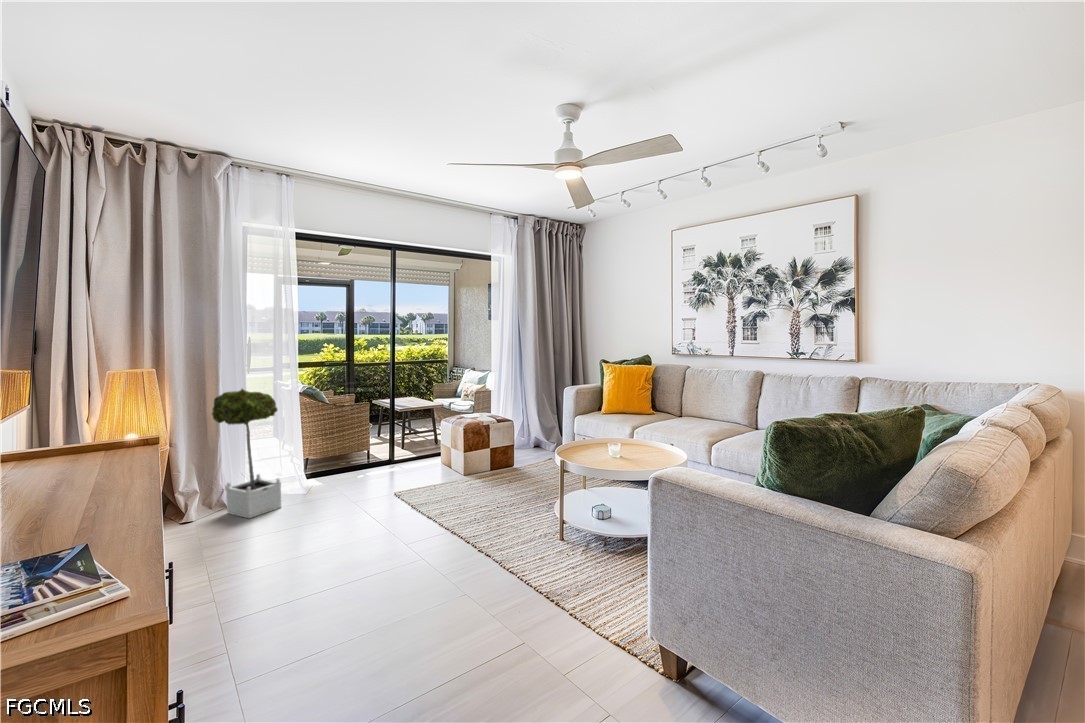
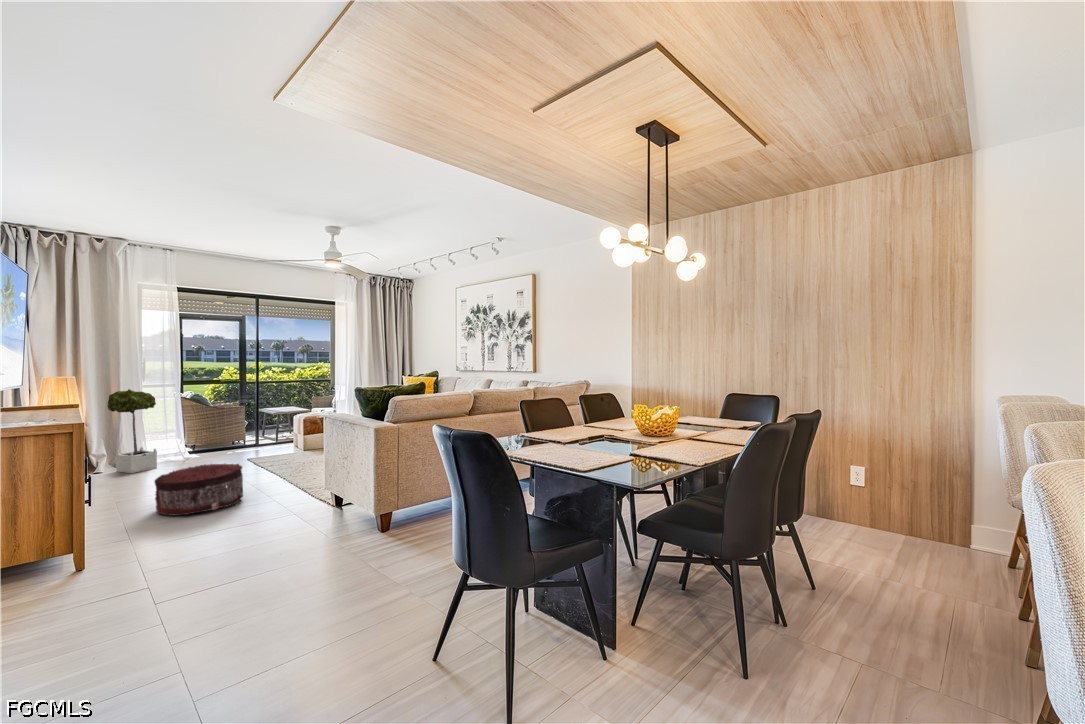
pouf: none [321,530,466,656] -> present [155,464,243,516]

